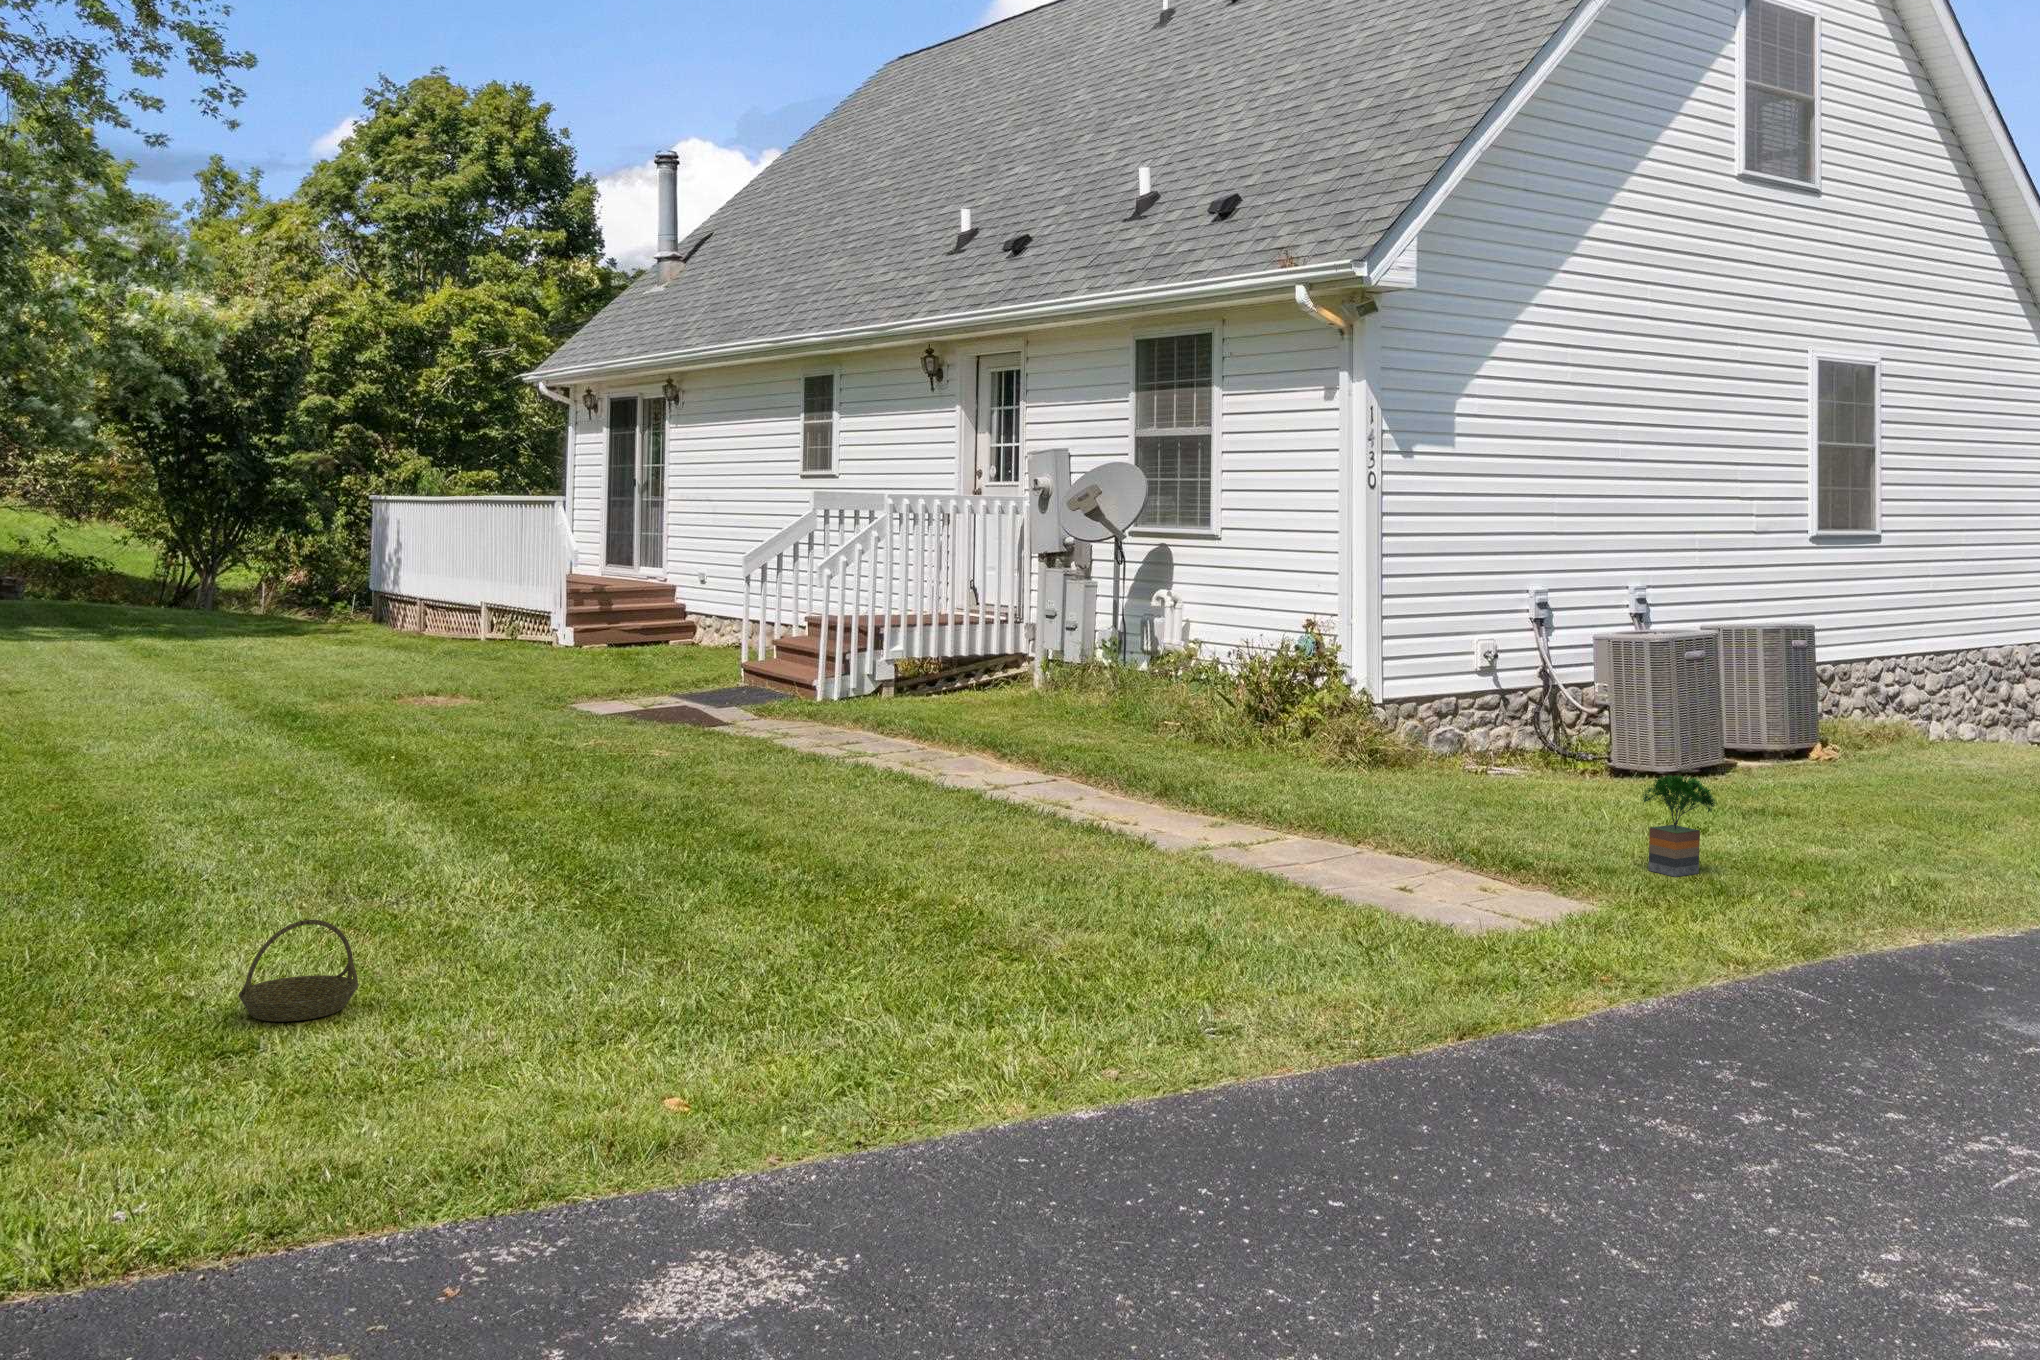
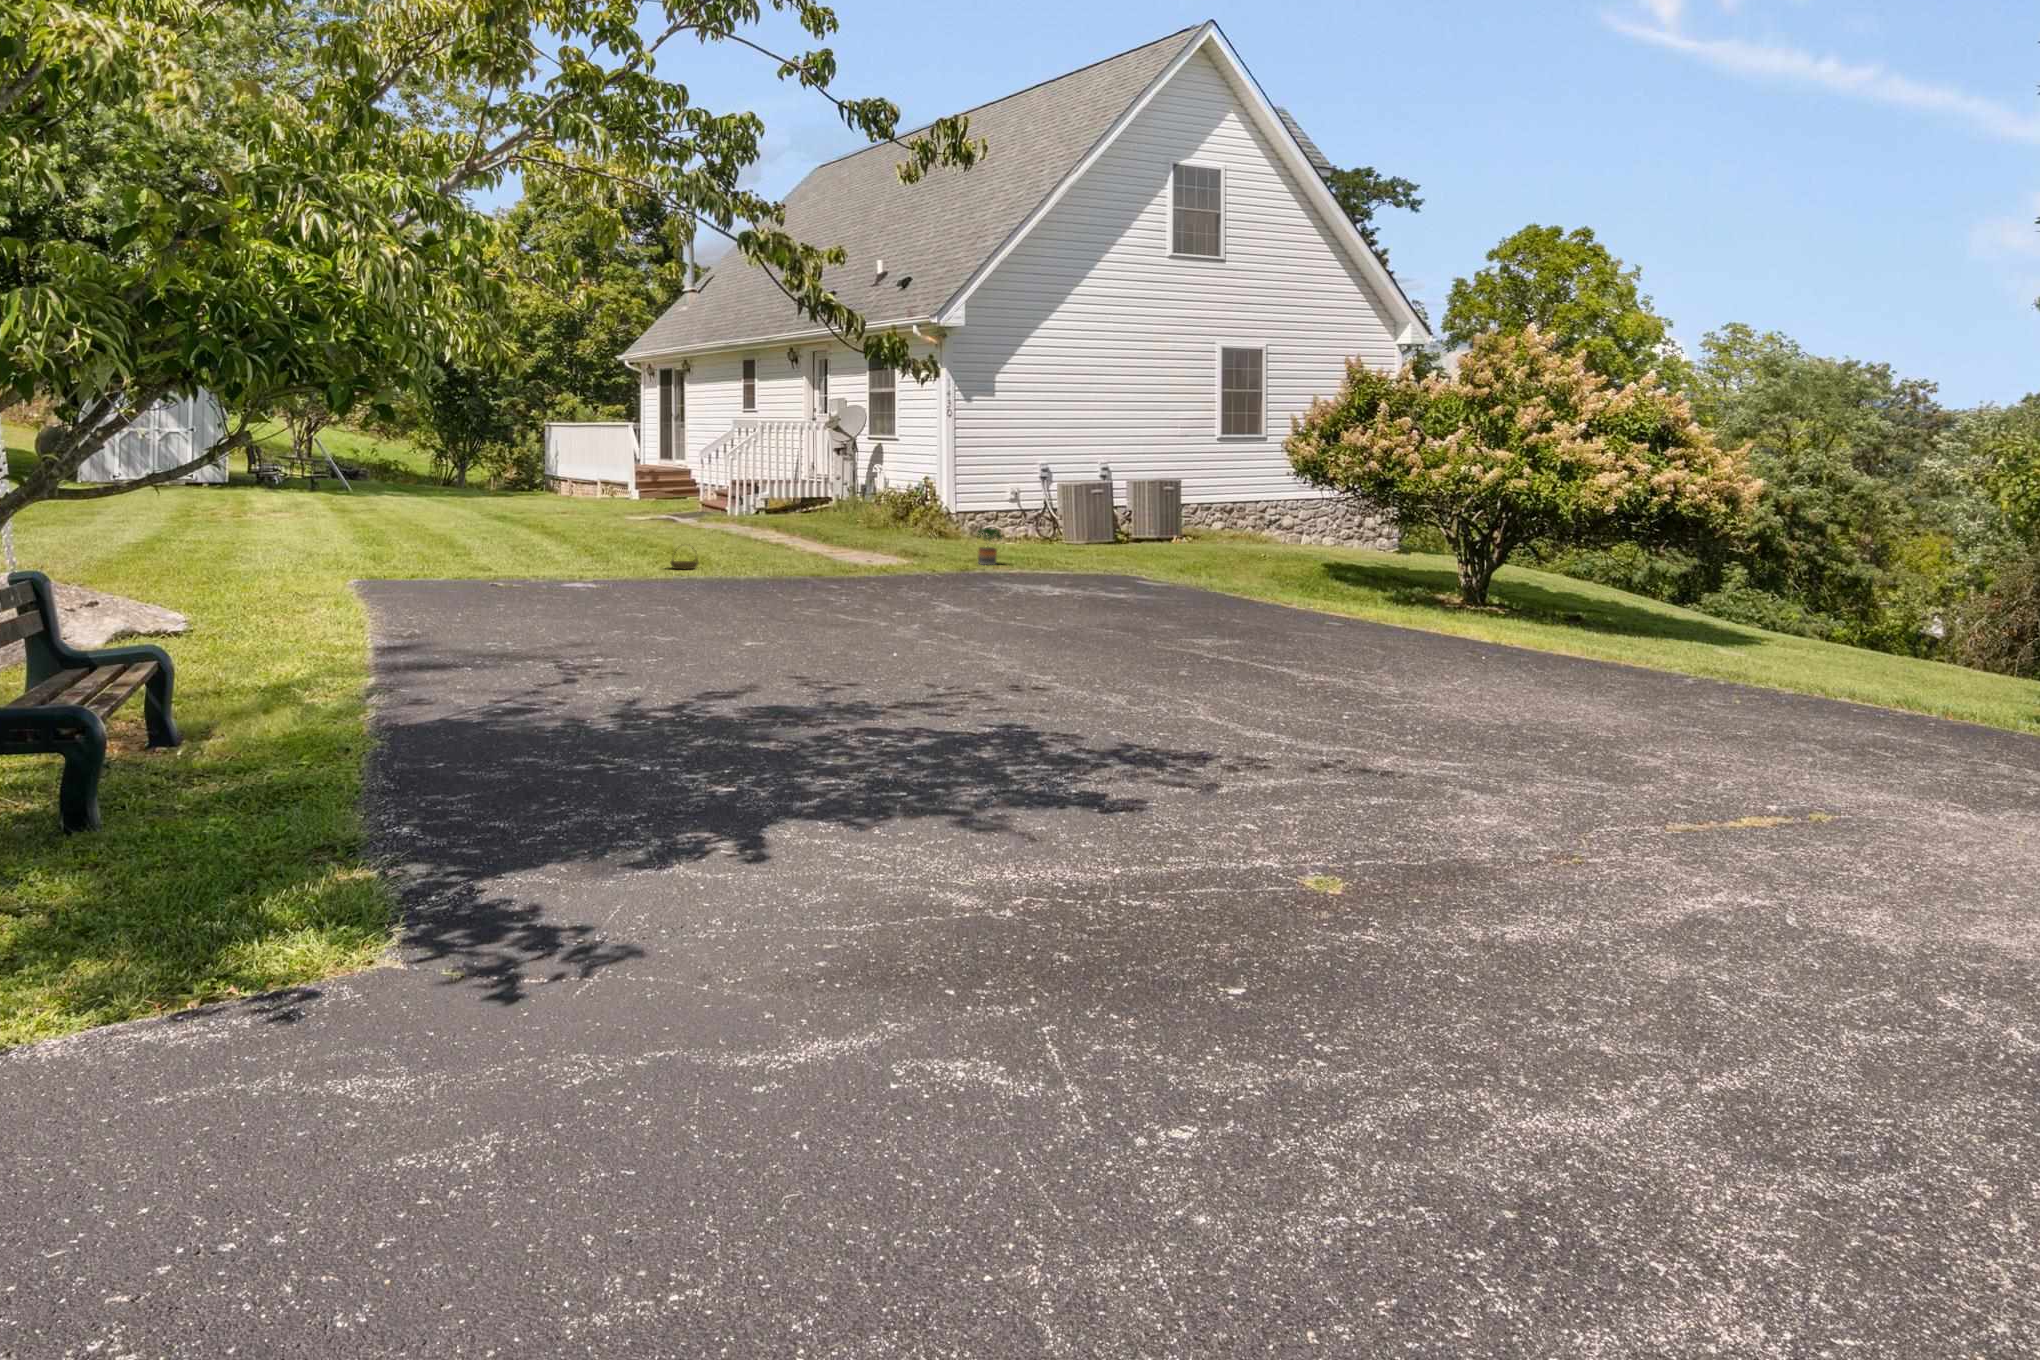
basket: present [239,920,359,1022] -> present [671,548,699,569]

